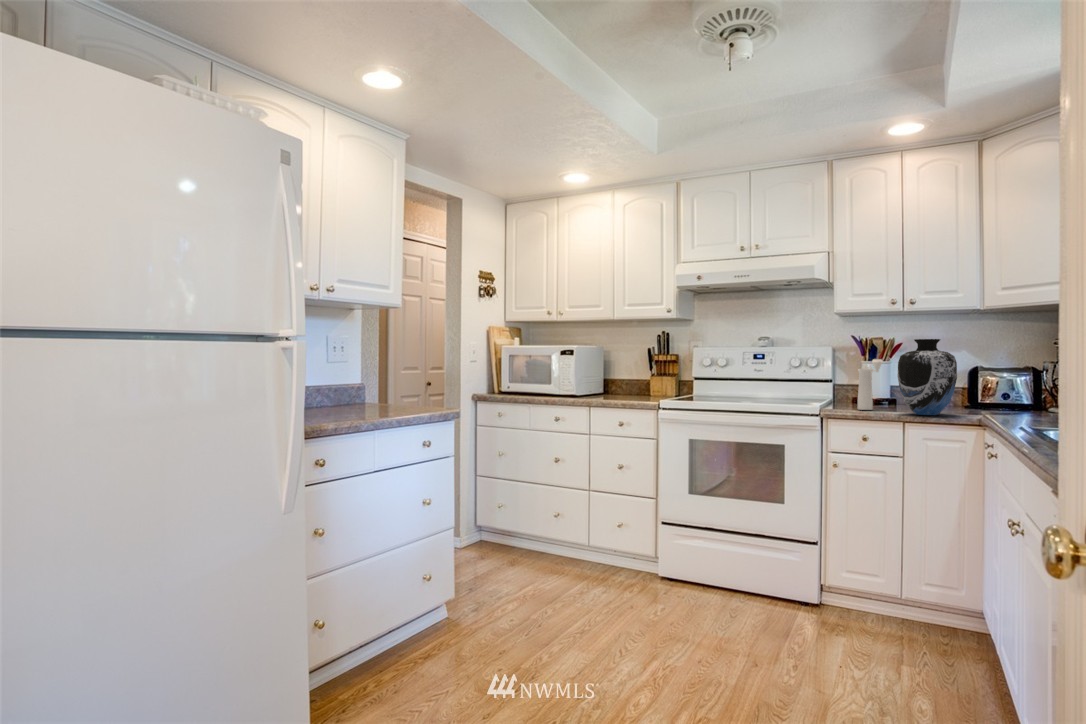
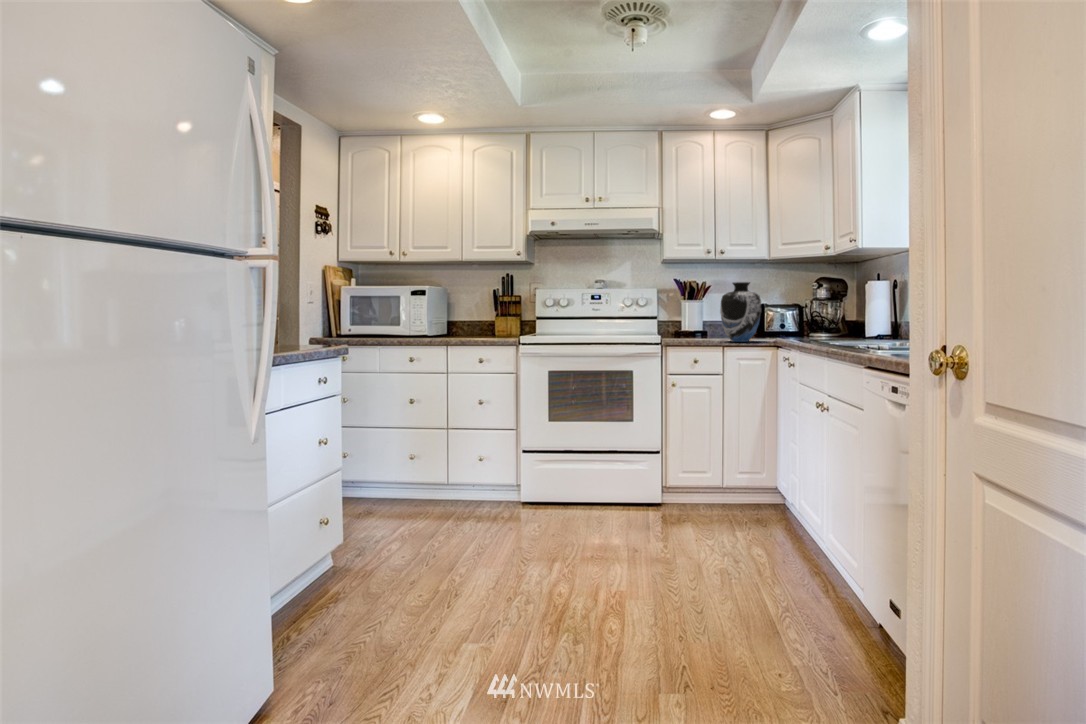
pepper mill: present [858,359,883,410] -> none [687,299,703,340]

